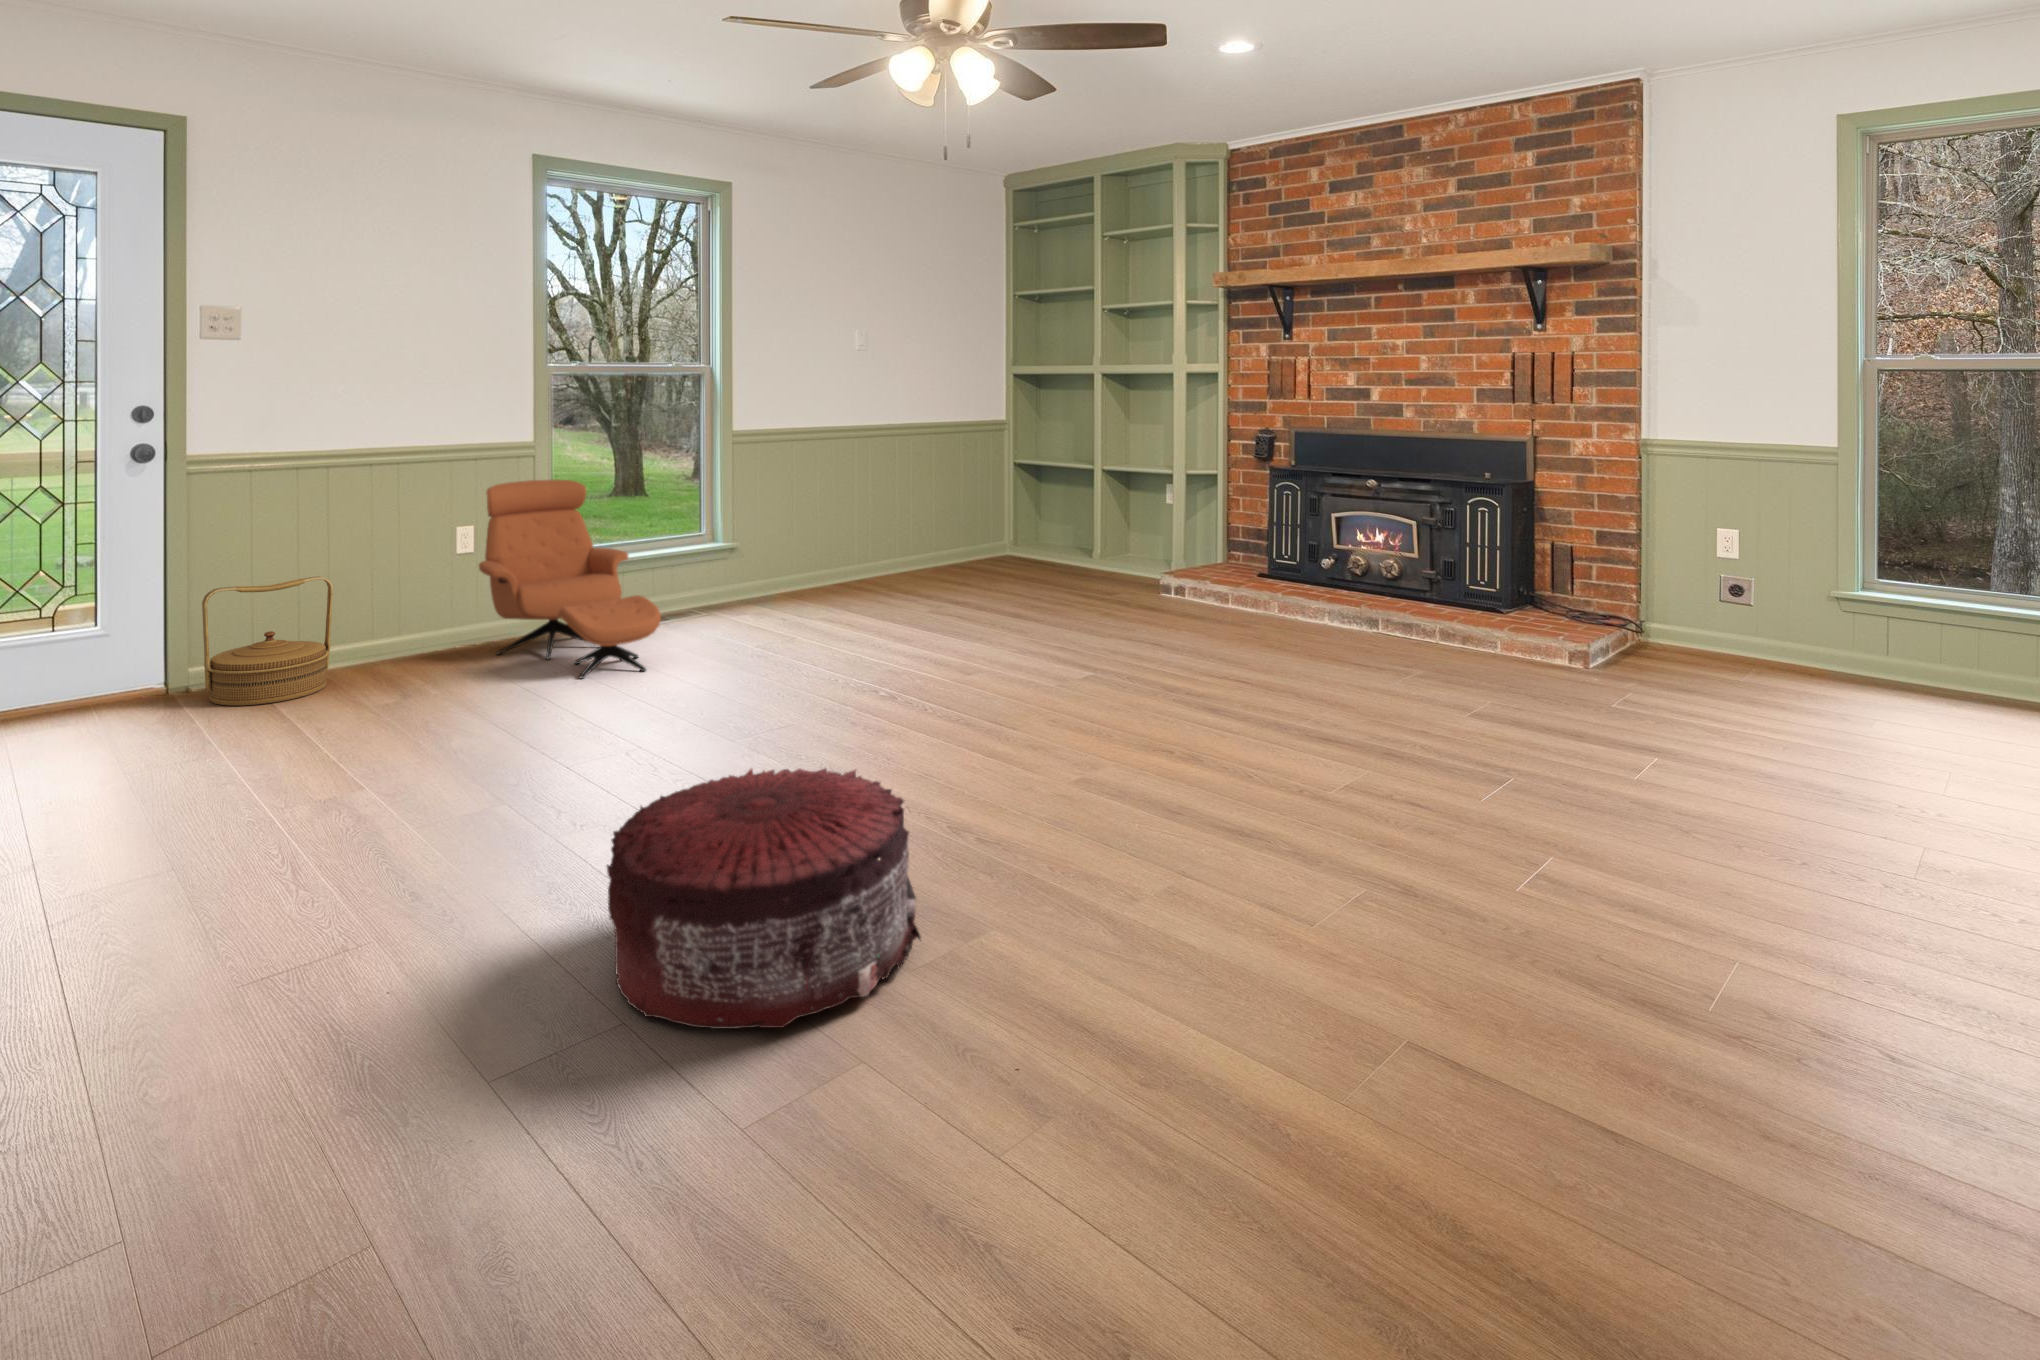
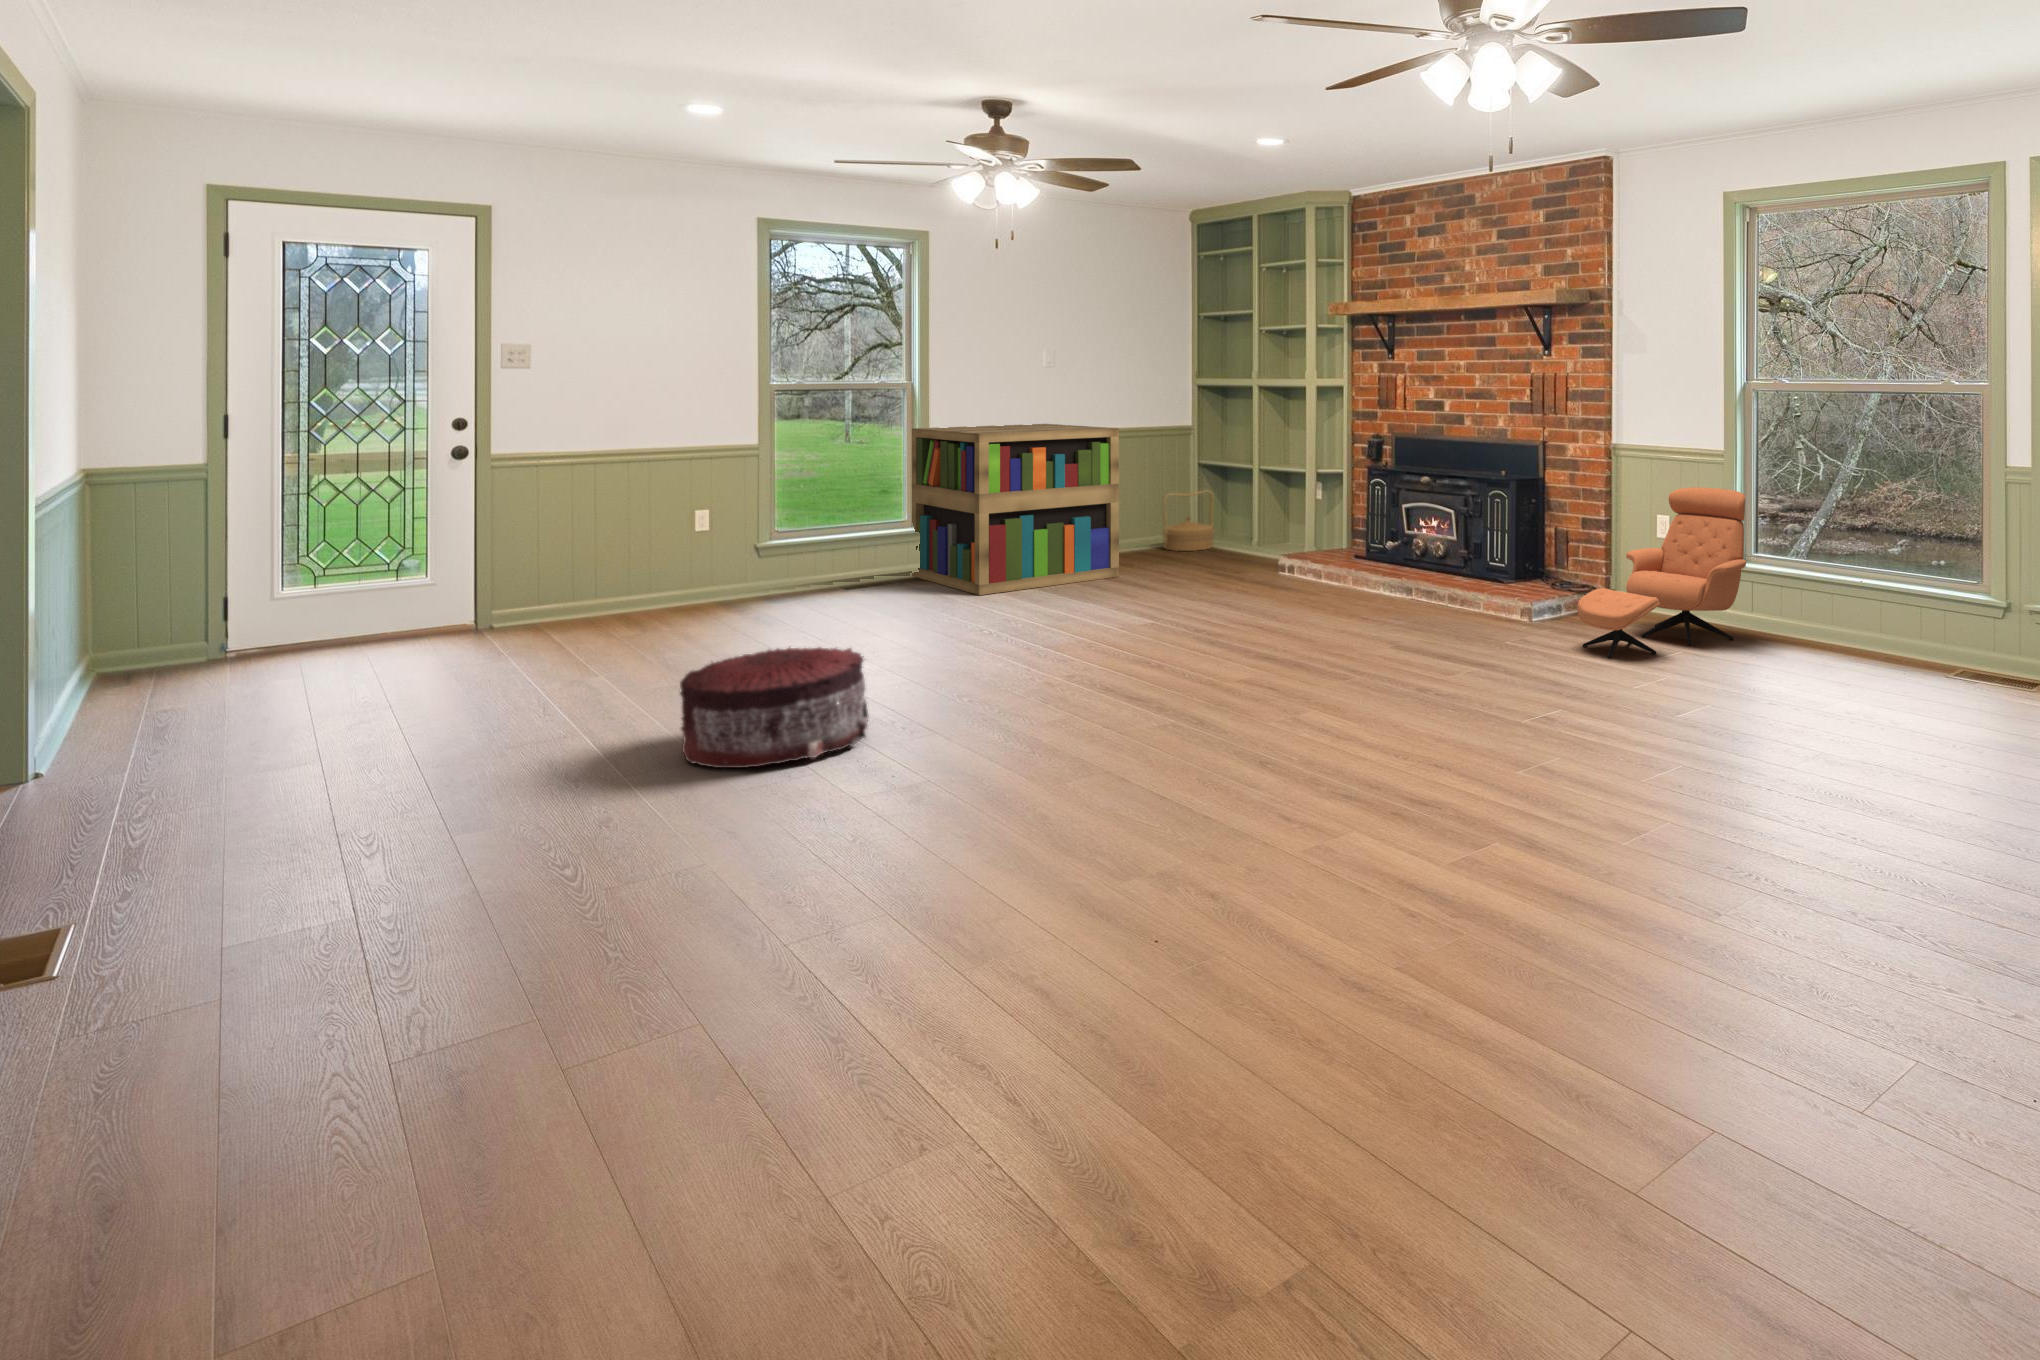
bookshelf: none [714,417,973,634] -> present [912,424,1119,595]
armchair: present [479,480,661,678] -> present [1577,487,1746,658]
woven basket: present [202,576,333,706] -> present [1163,490,1214,551]

